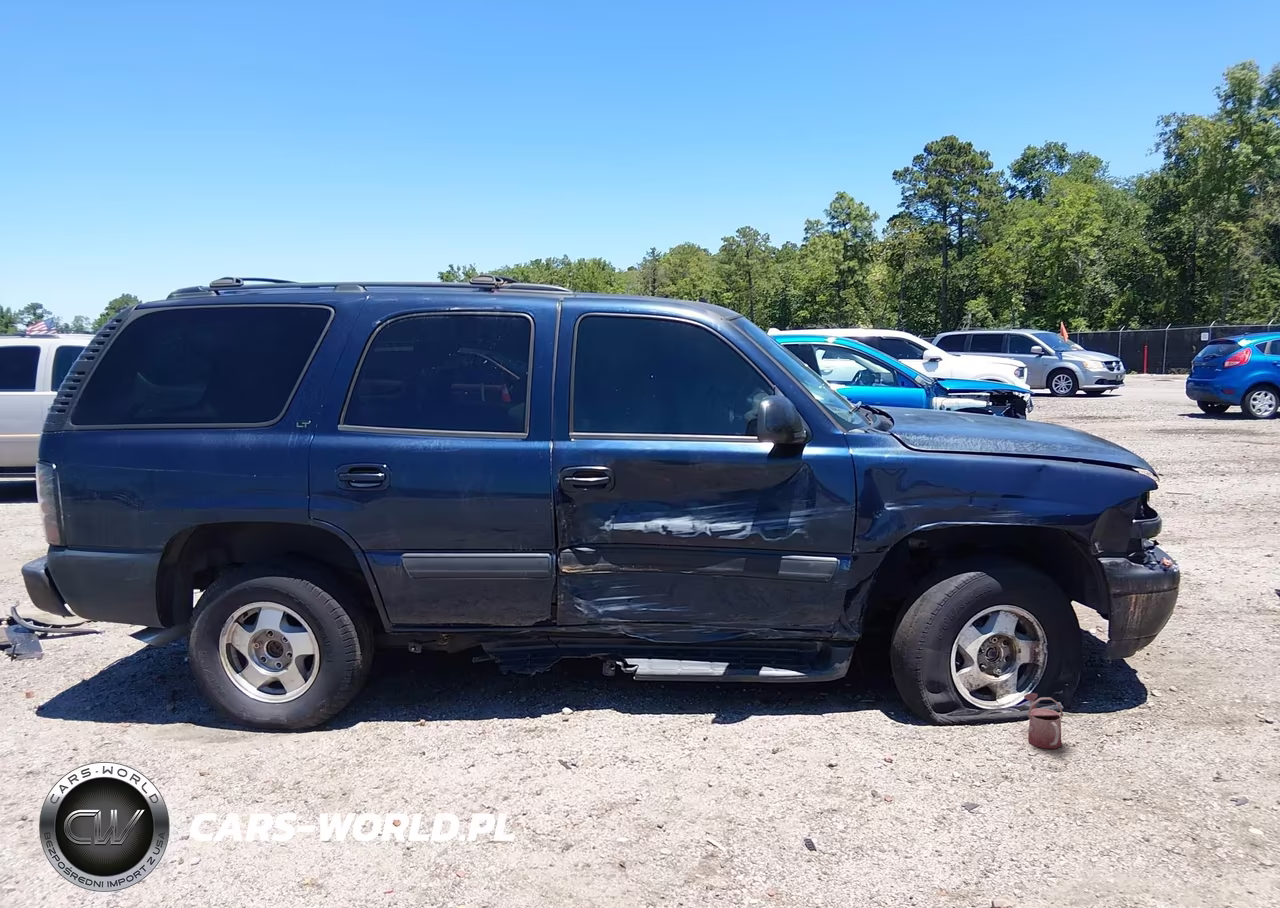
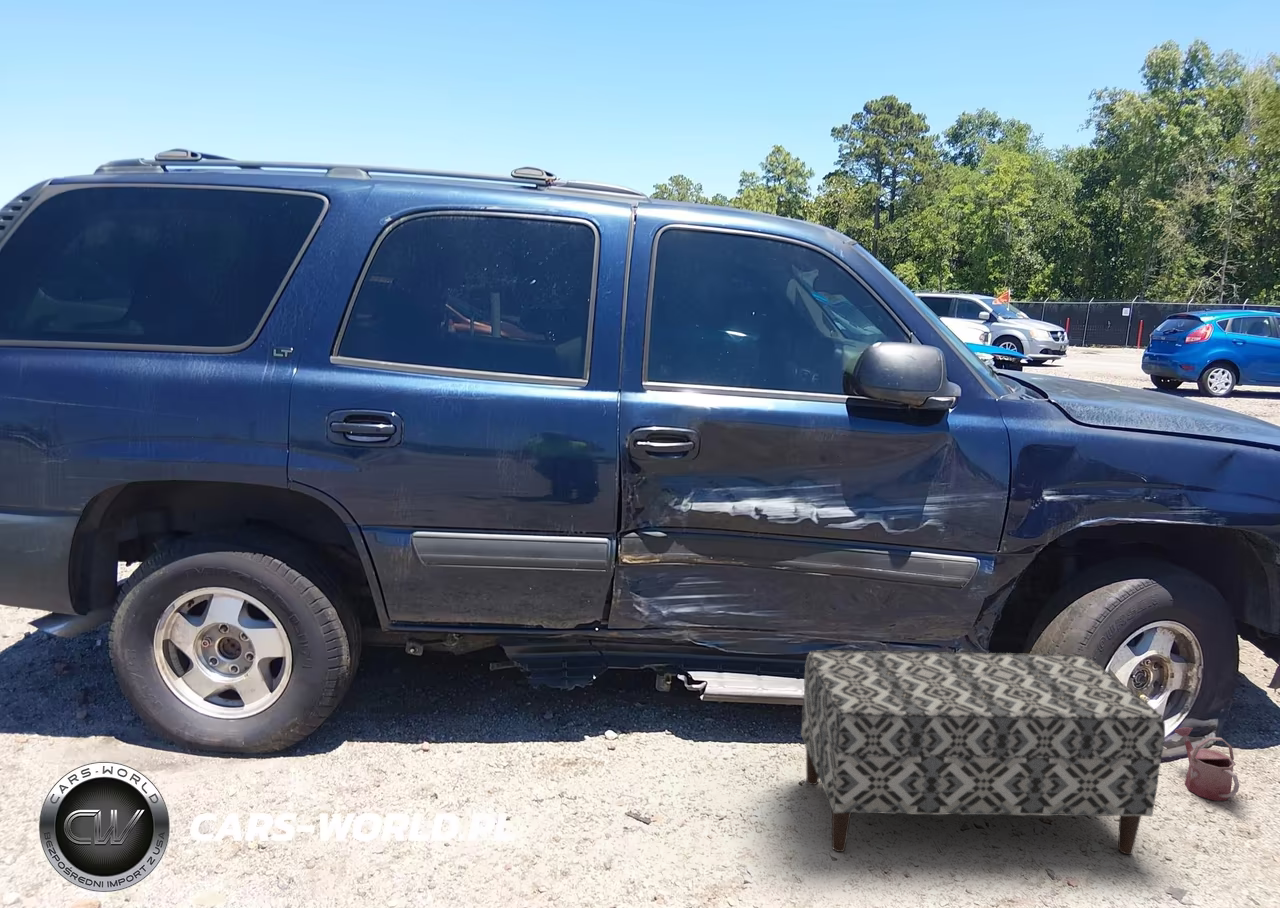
bench: none [707,633,966,784] -> present [801,650,1165,854]

